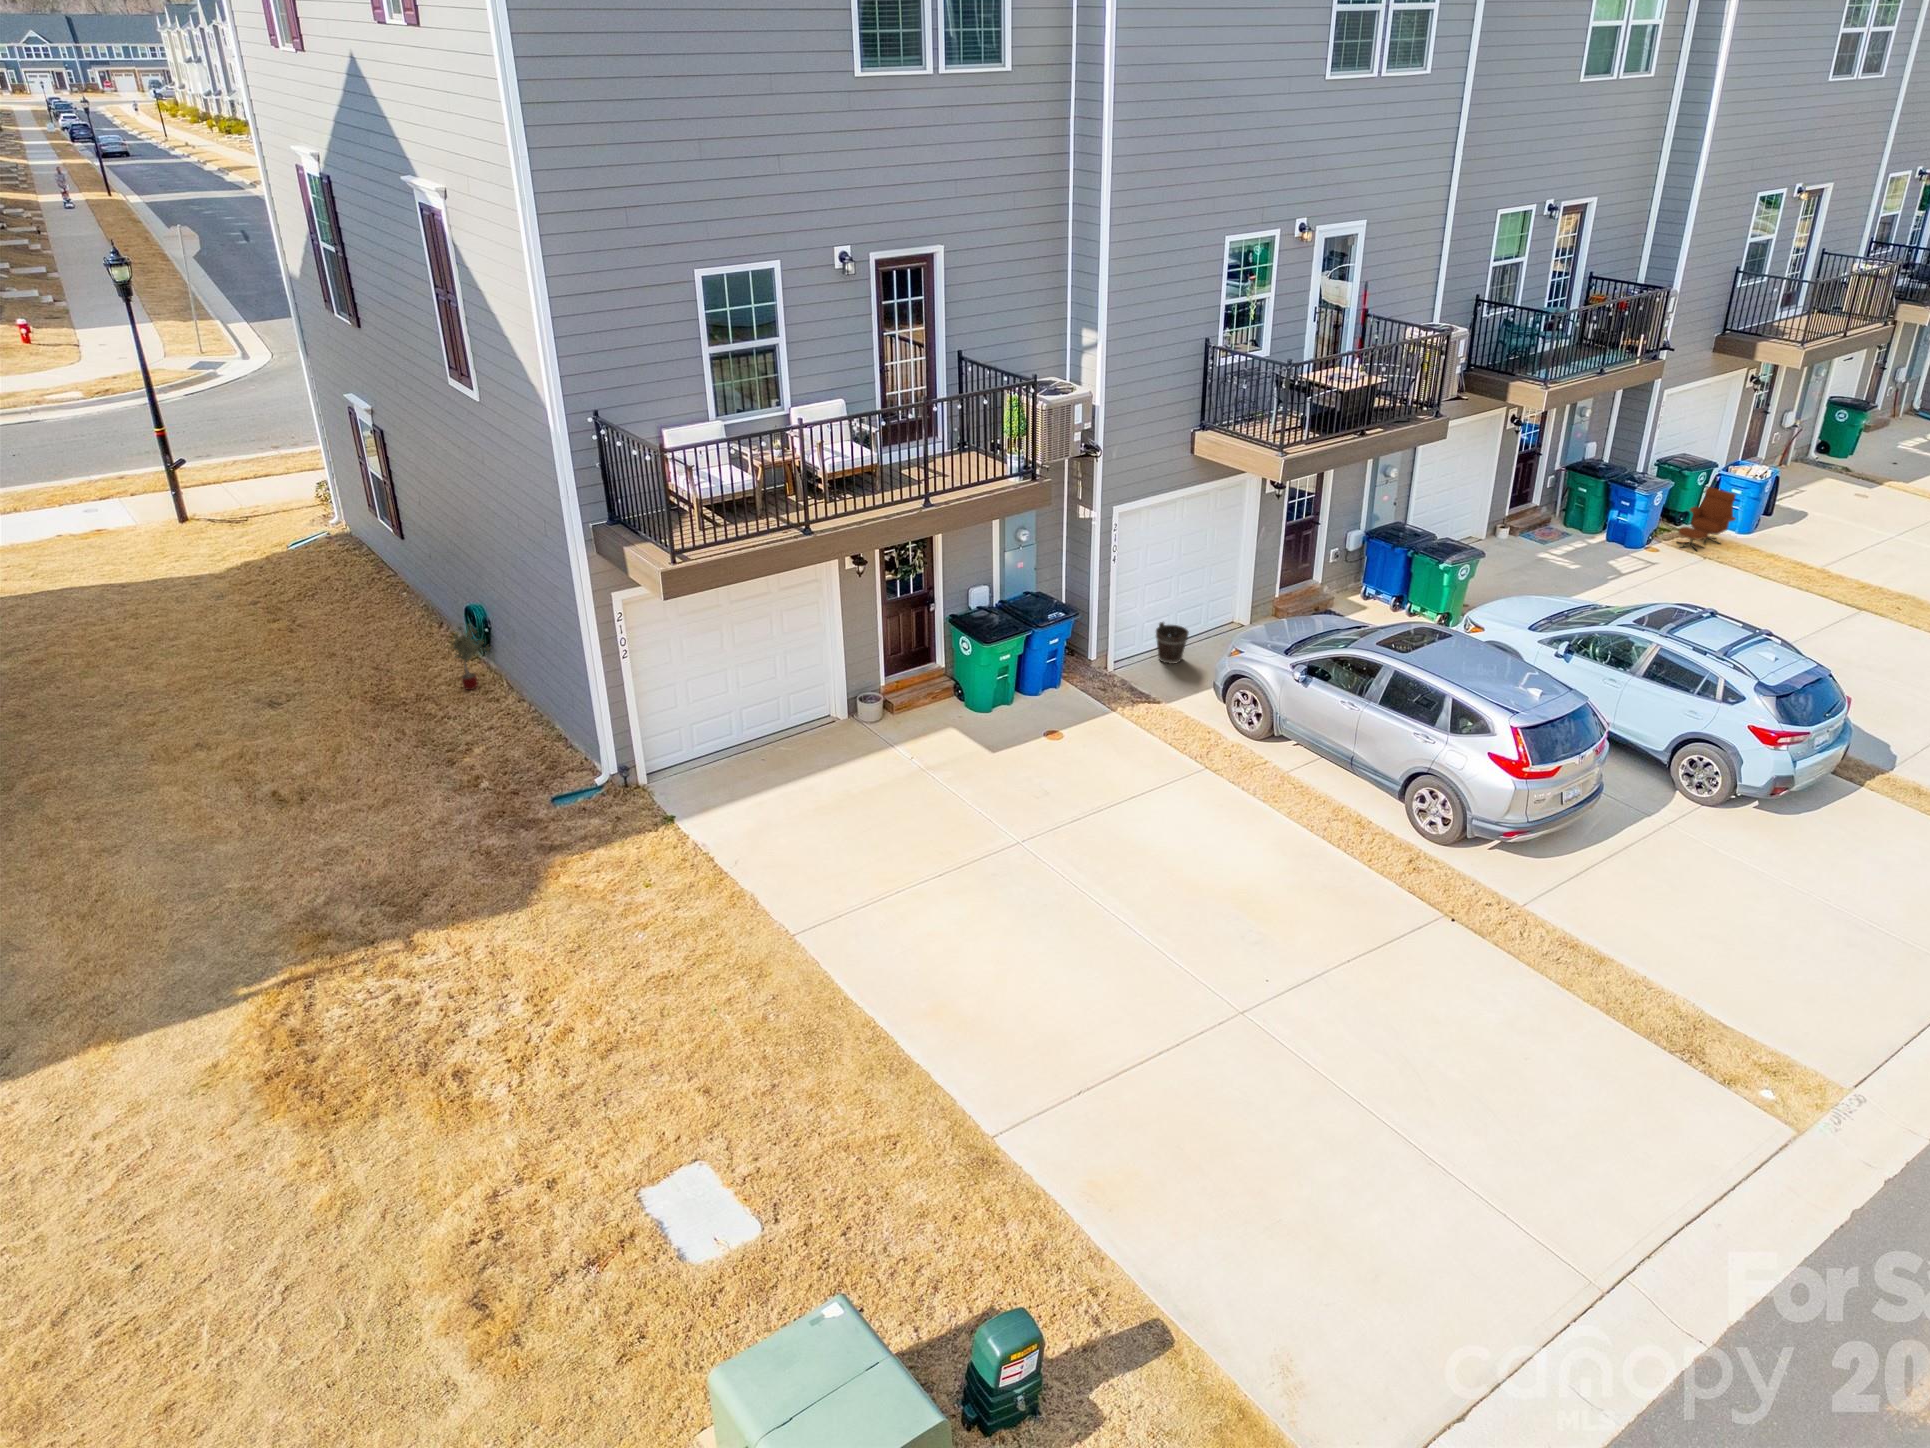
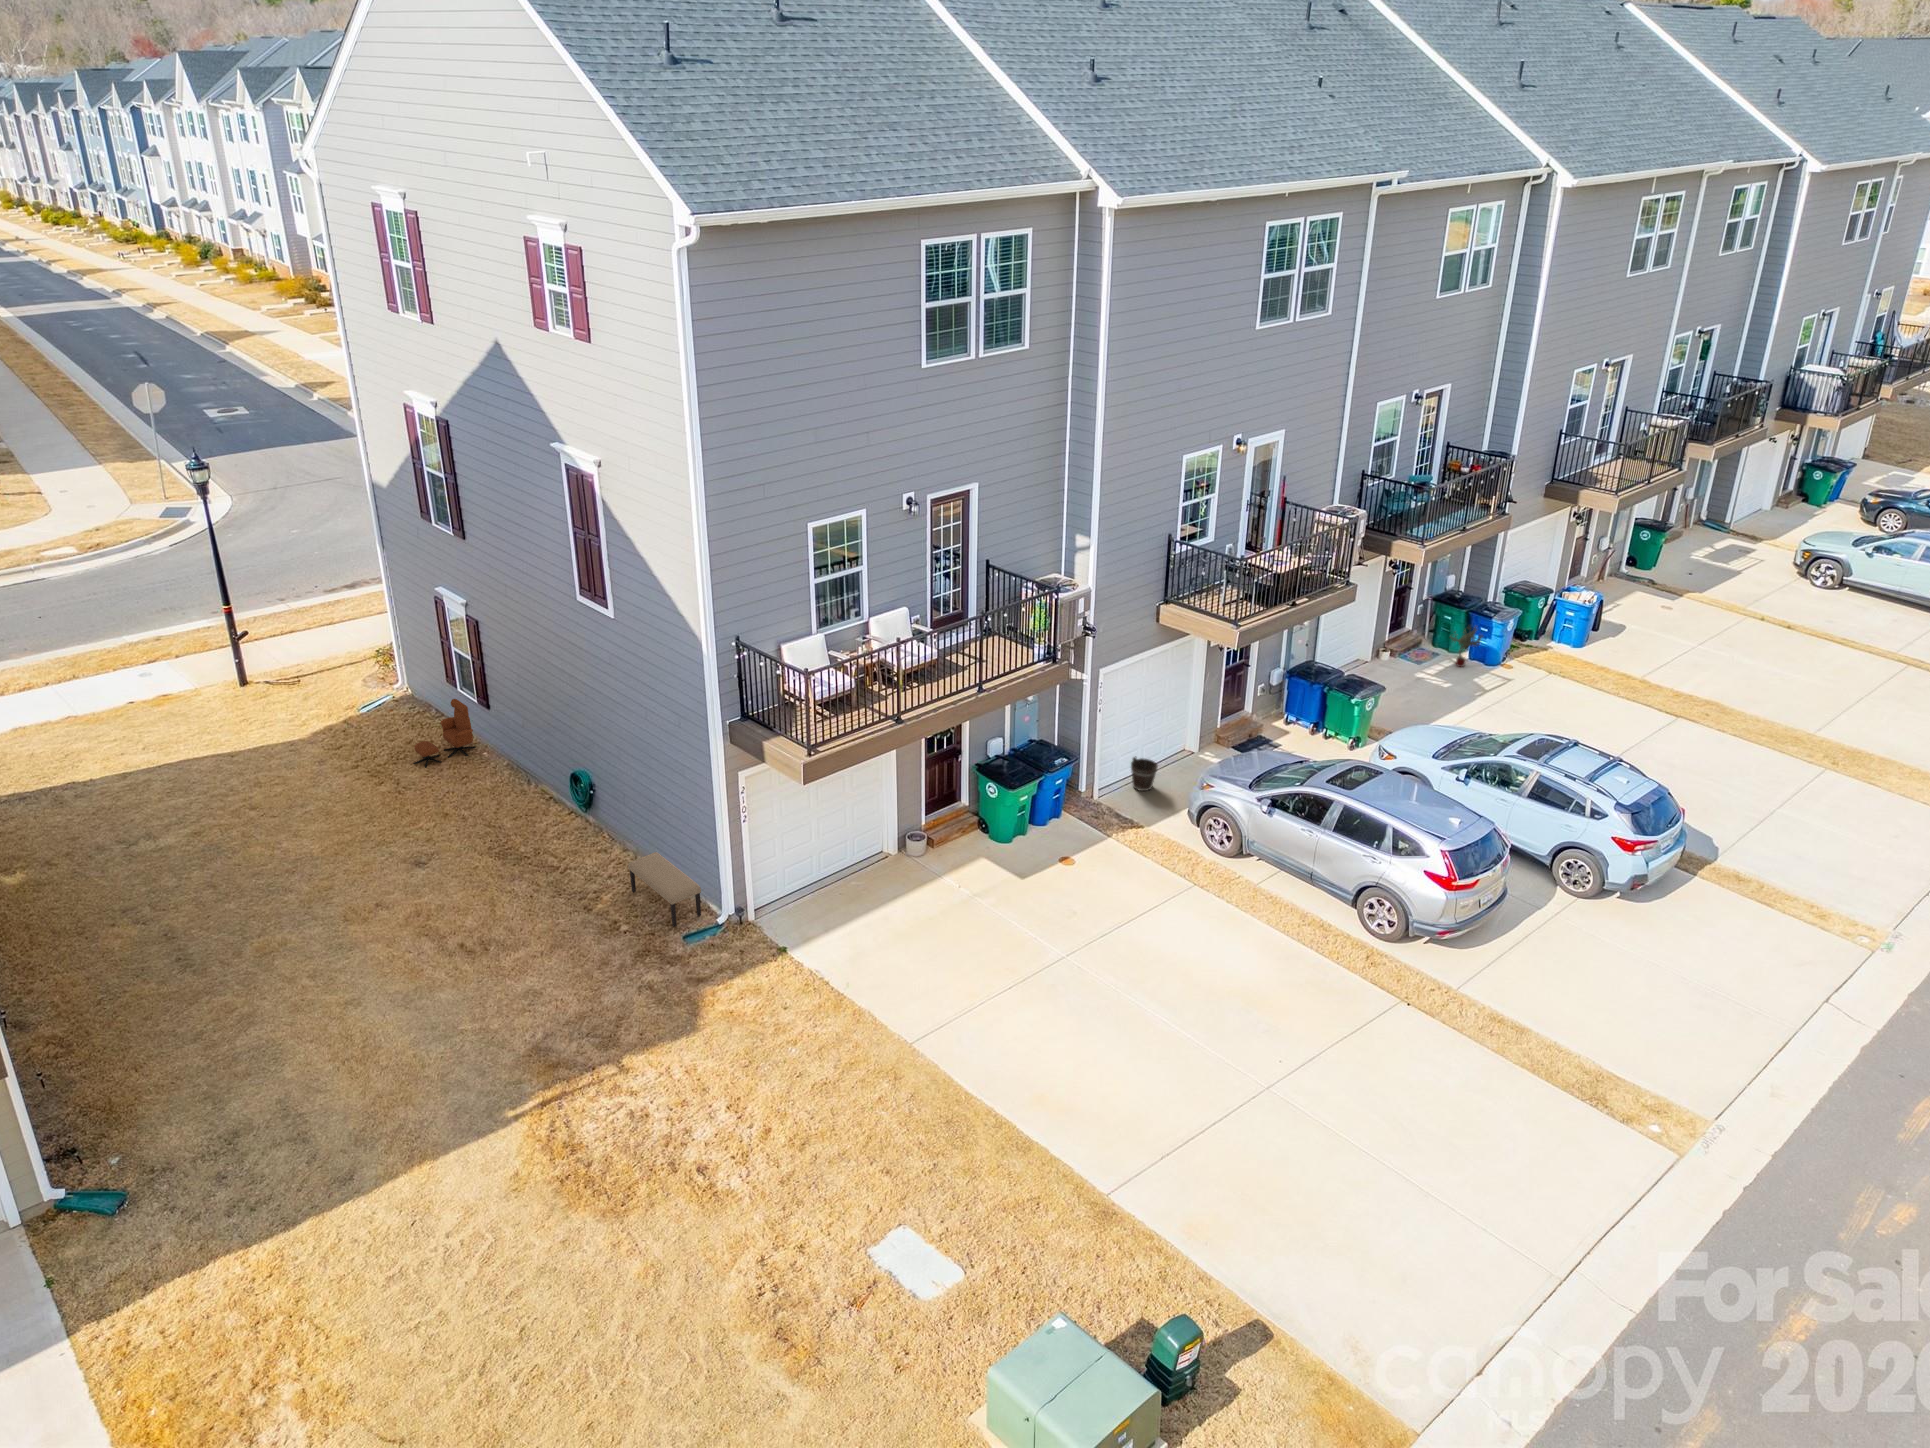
lounge chair: present [1678,487,1736,550] -> present [413,699,476,768]
potted tree: present [453,624,490,690] -> present [1451,627,1482,667]
bench: none [508,698,587,785] -> present [628,852,701,927]

